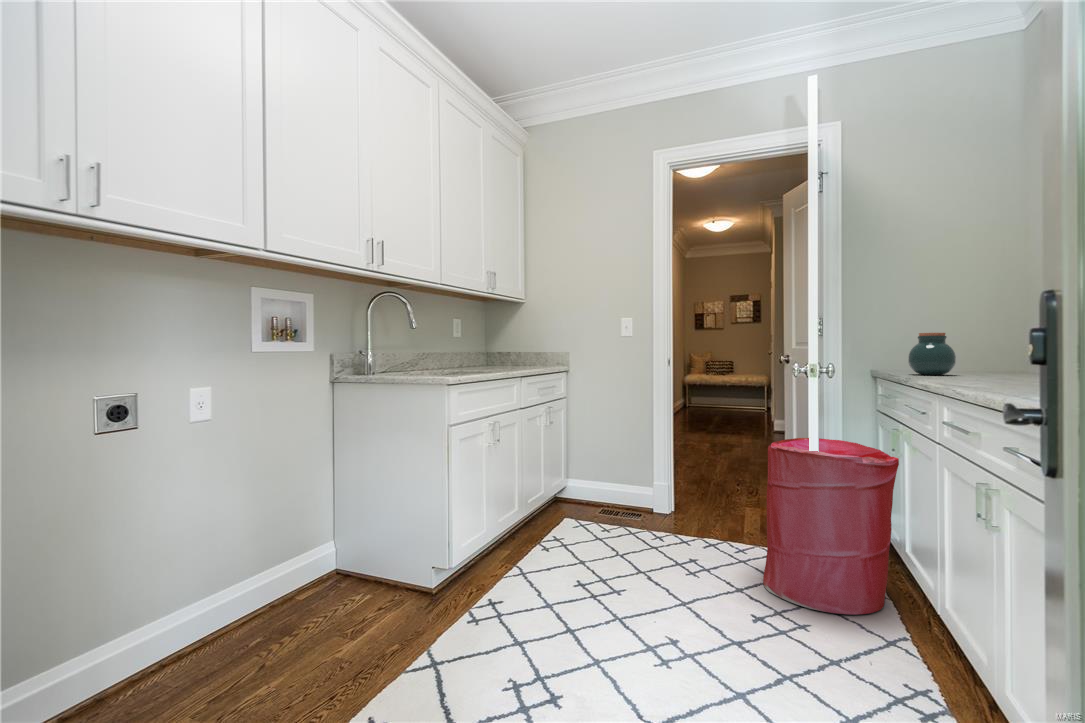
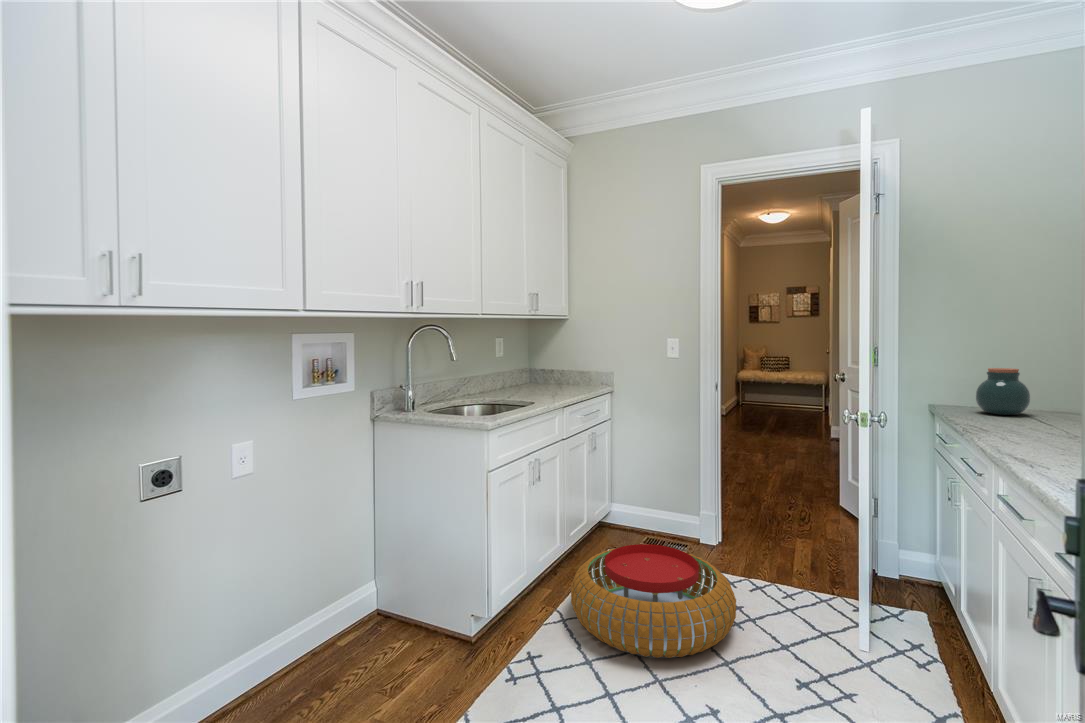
laundry hamper: present [763,438,899,615] -> none [810,486,959,684]
pouf: none [533,501,694,601] -> present [571,544,736,658]

